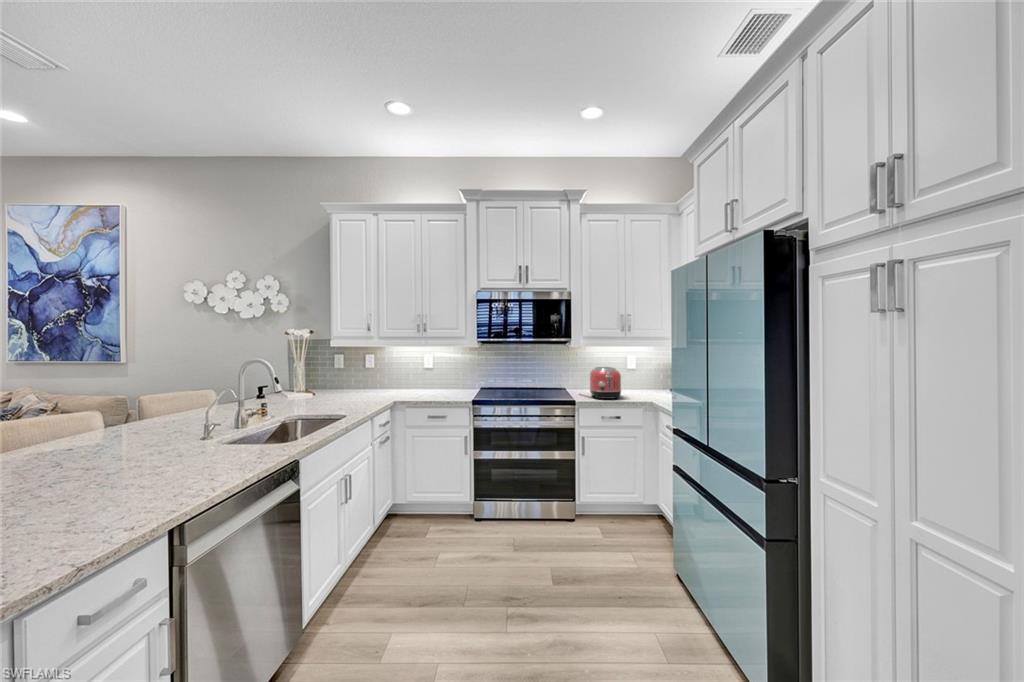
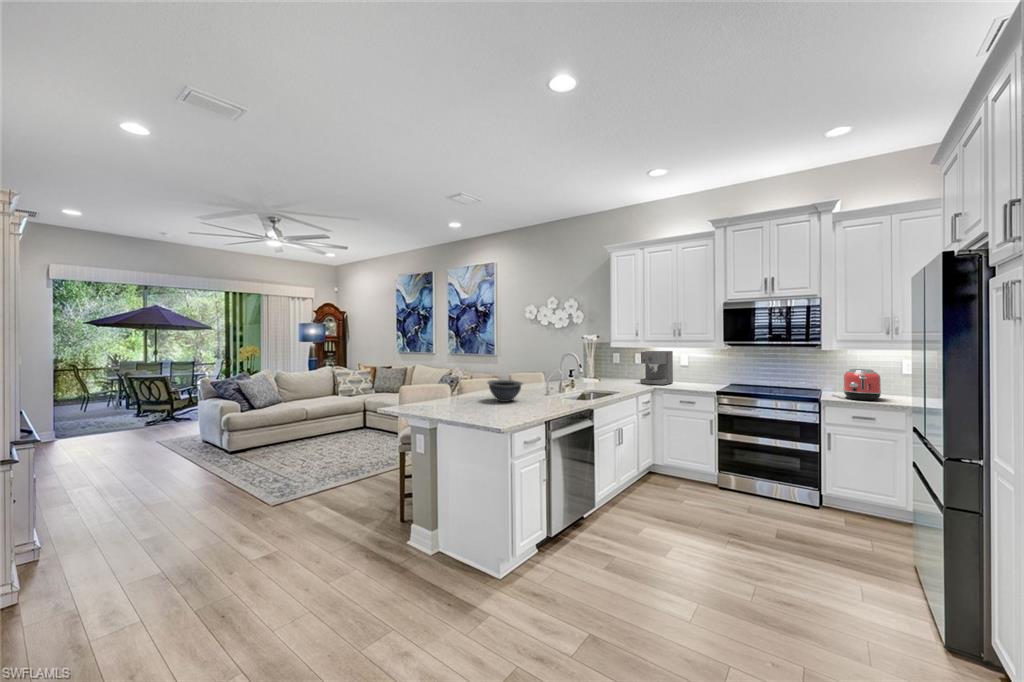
coffee maker: none [375,351,416,397] -> present [640,351,673,385]
bowl: none [64,415,165,464] -> present [488,380,523,402]

